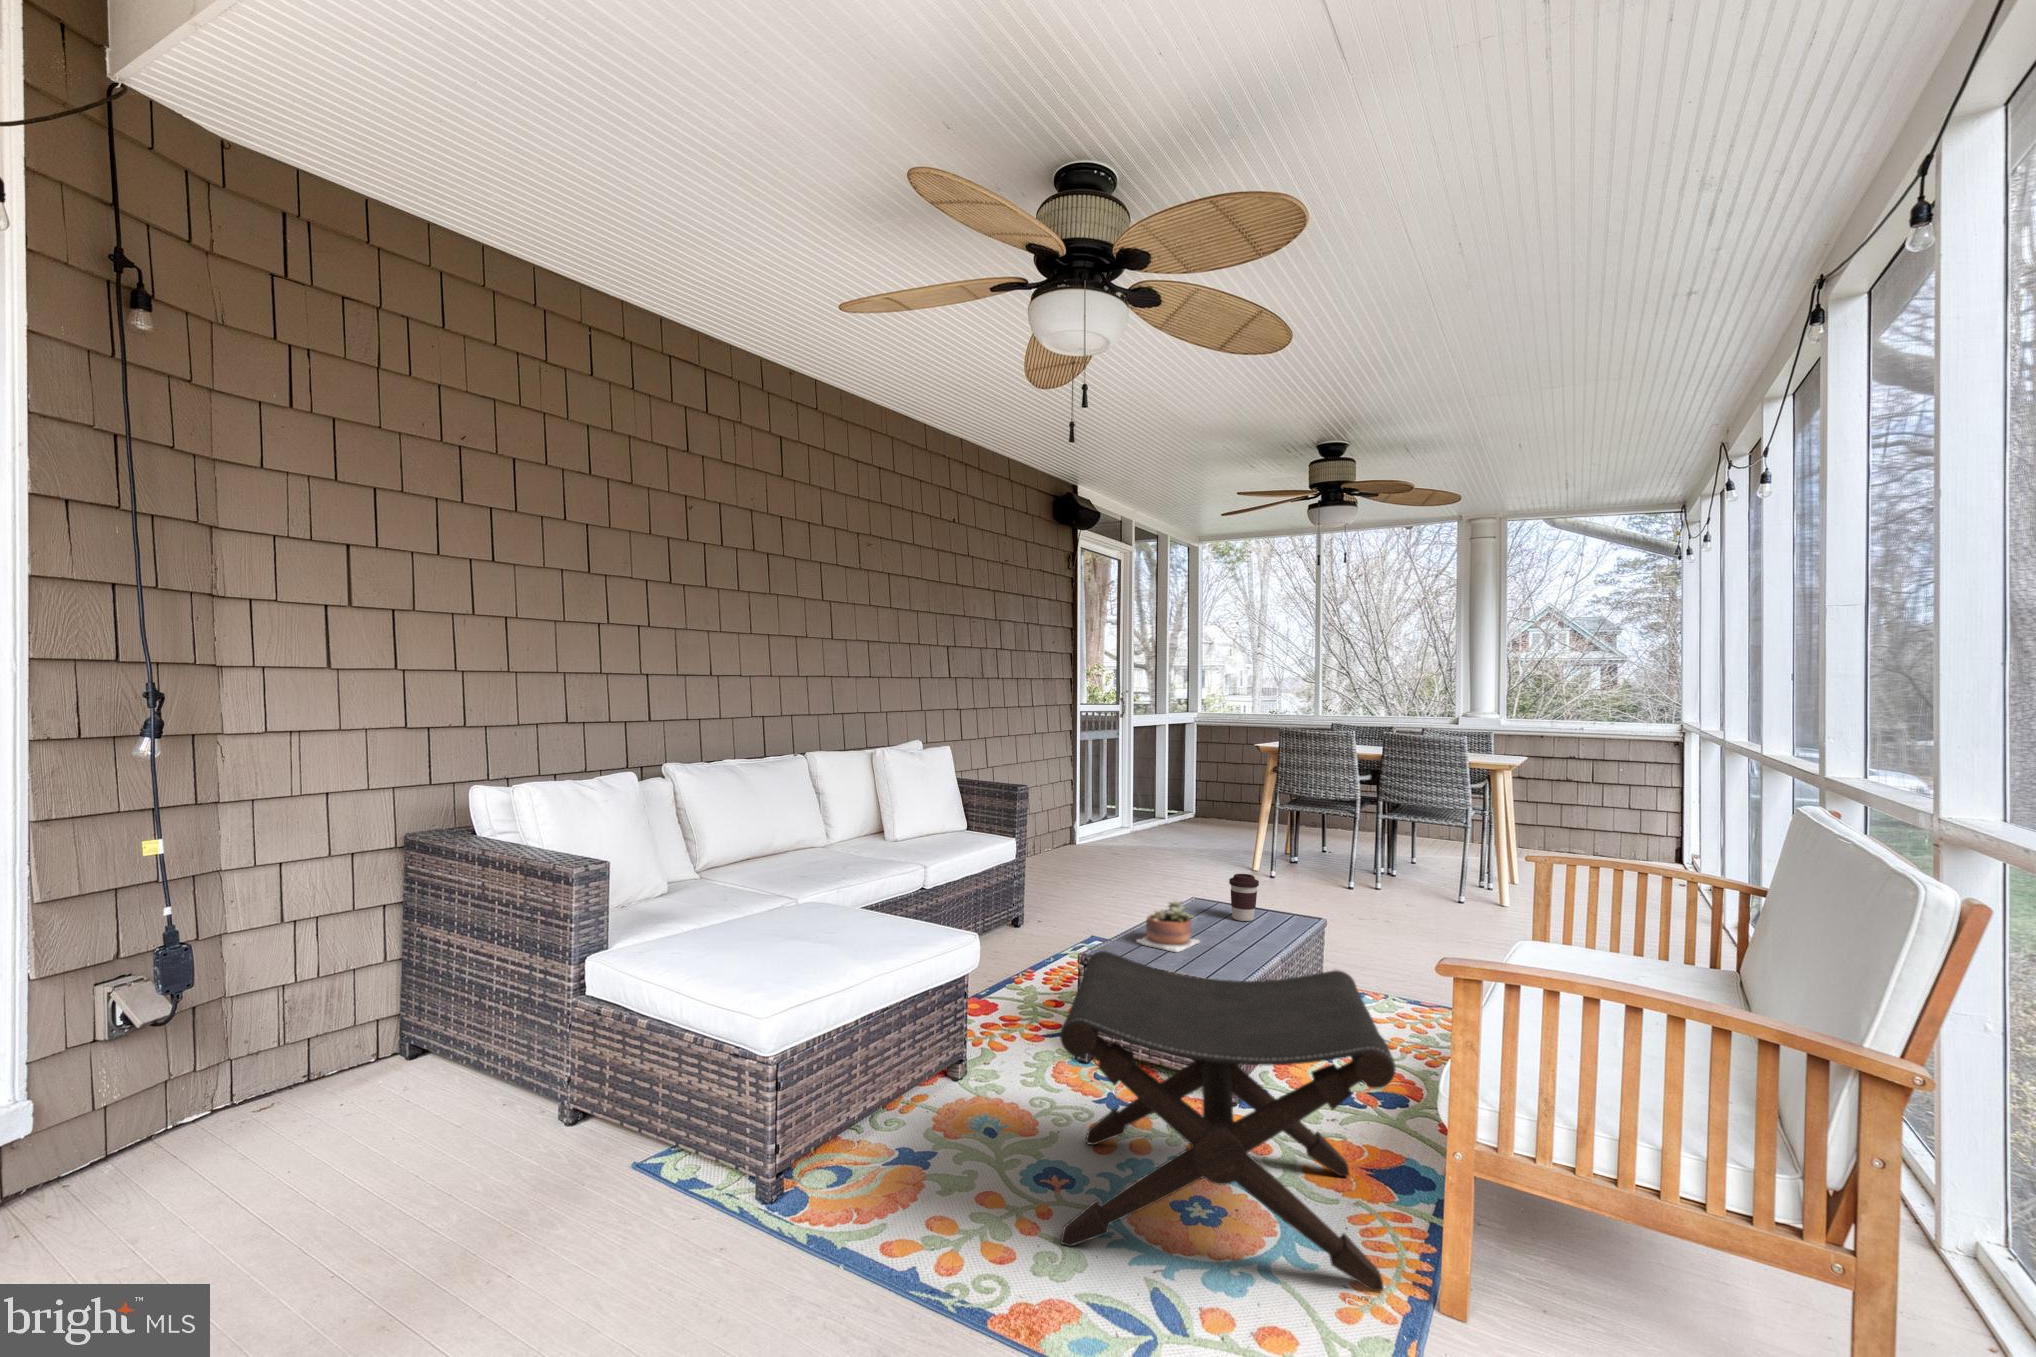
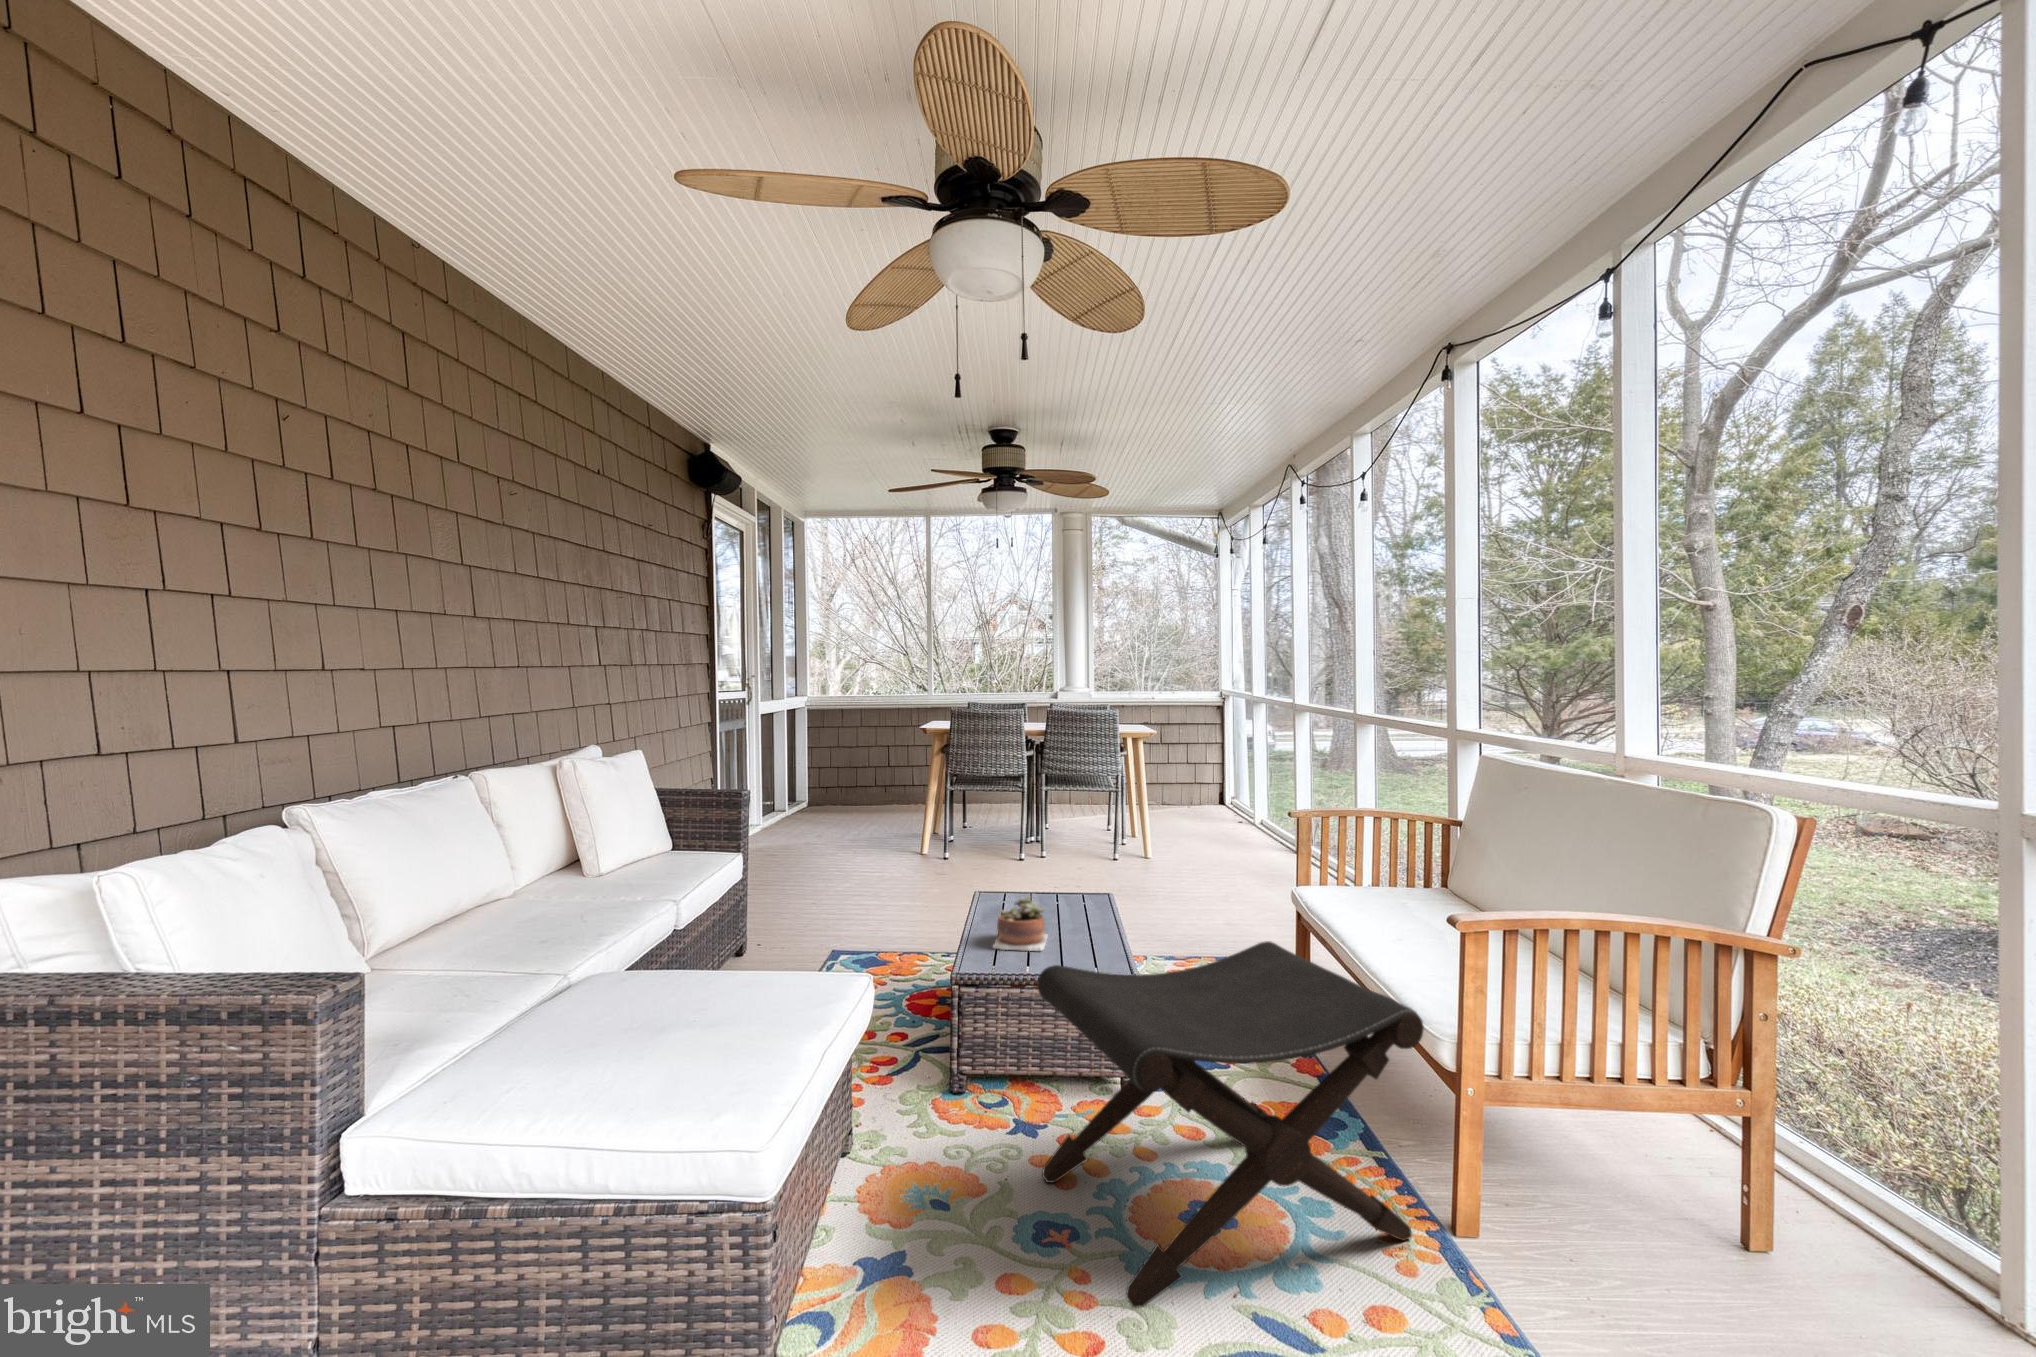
coffee cup: present [1229,874,1259,921] -> none [1039,859,1068,907]

